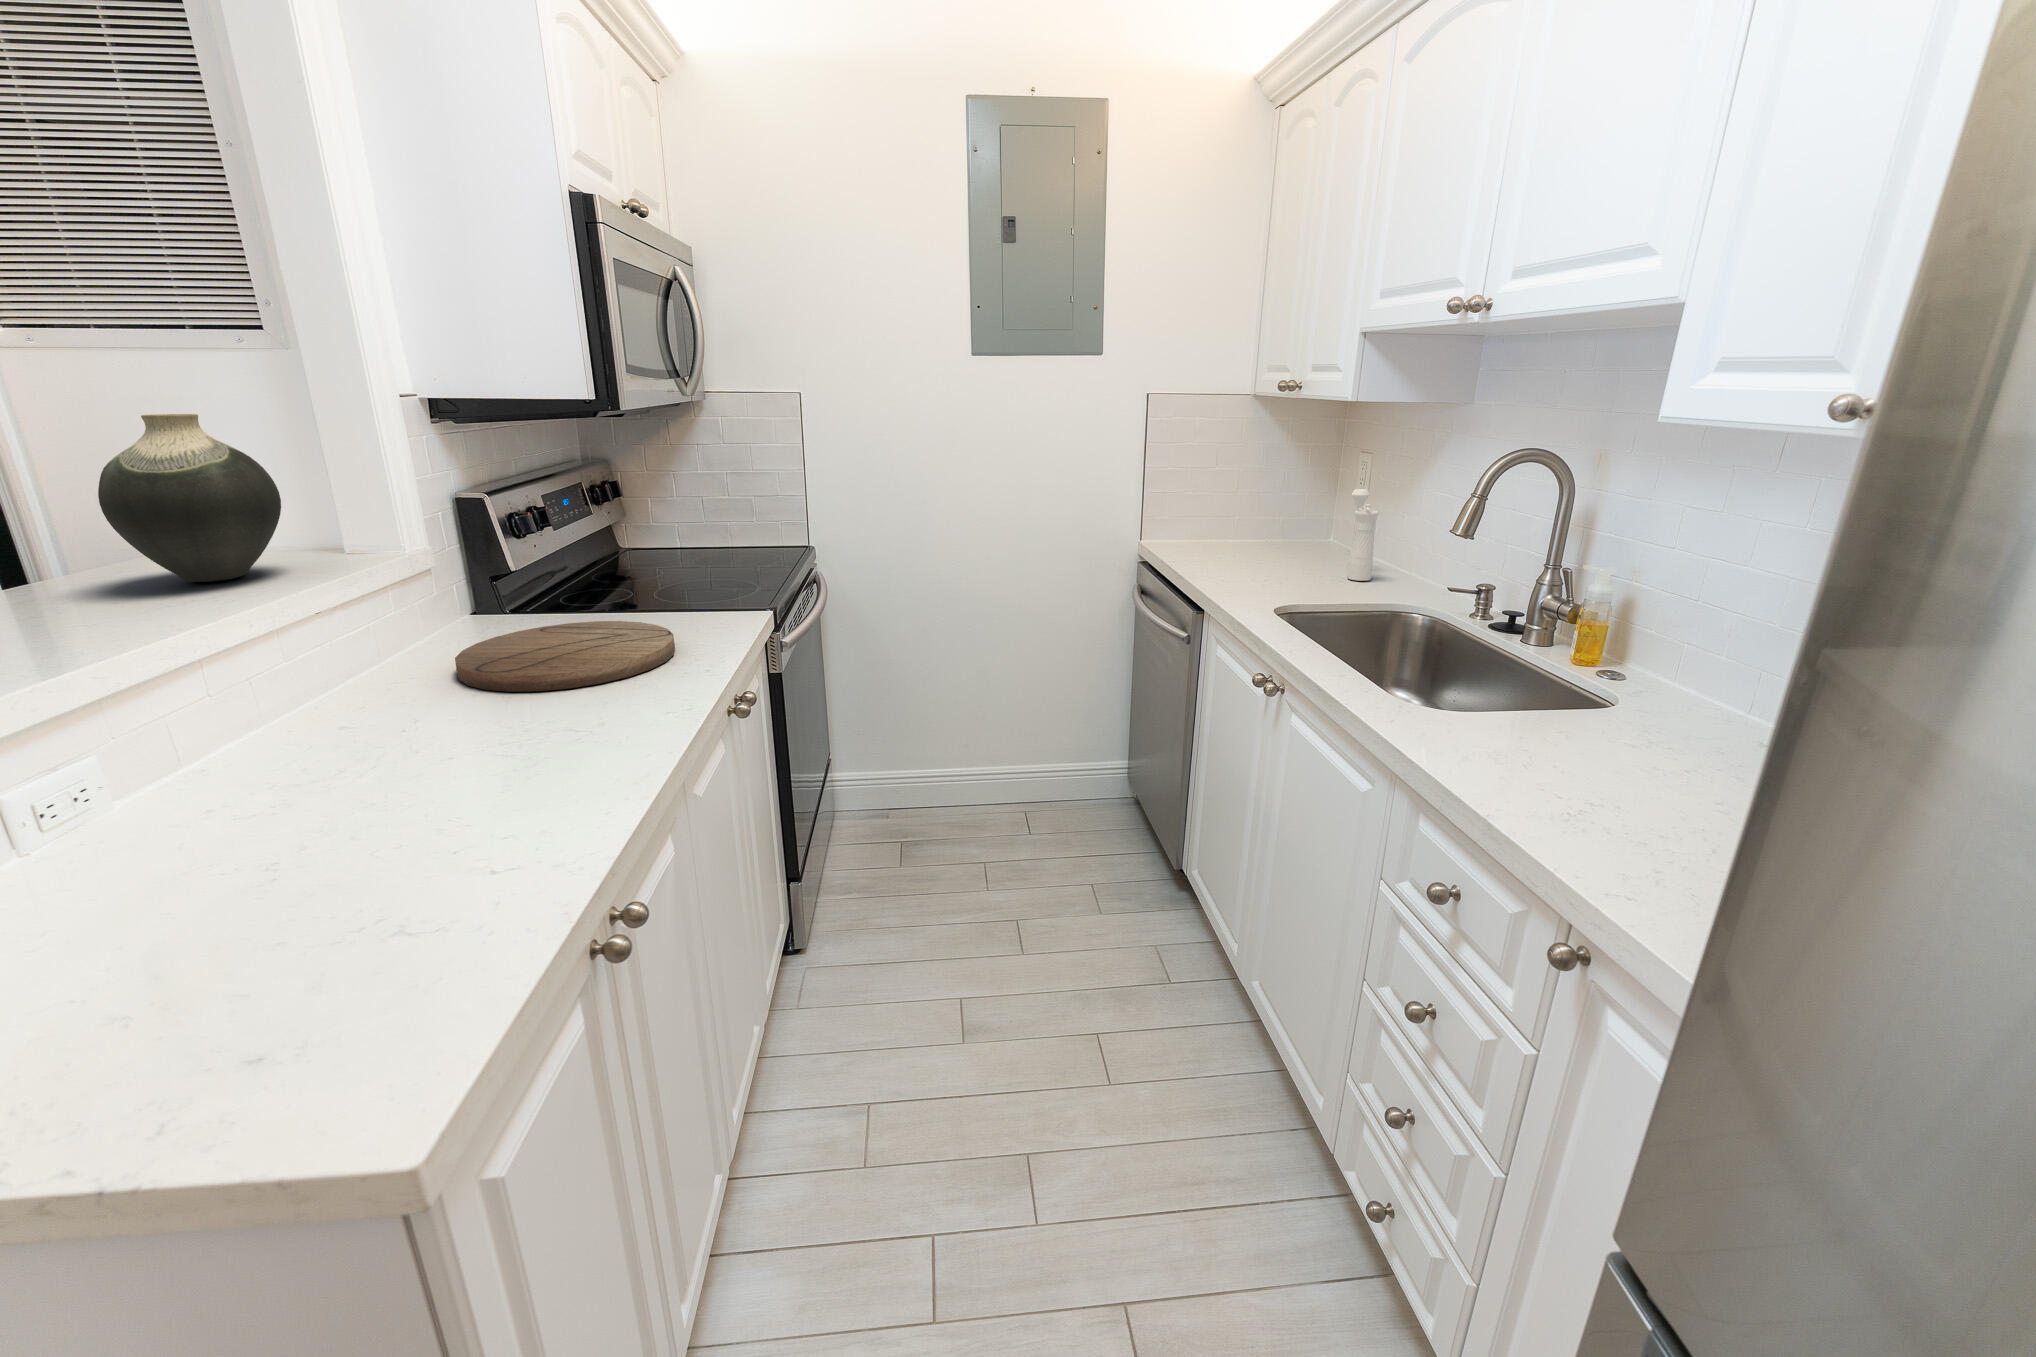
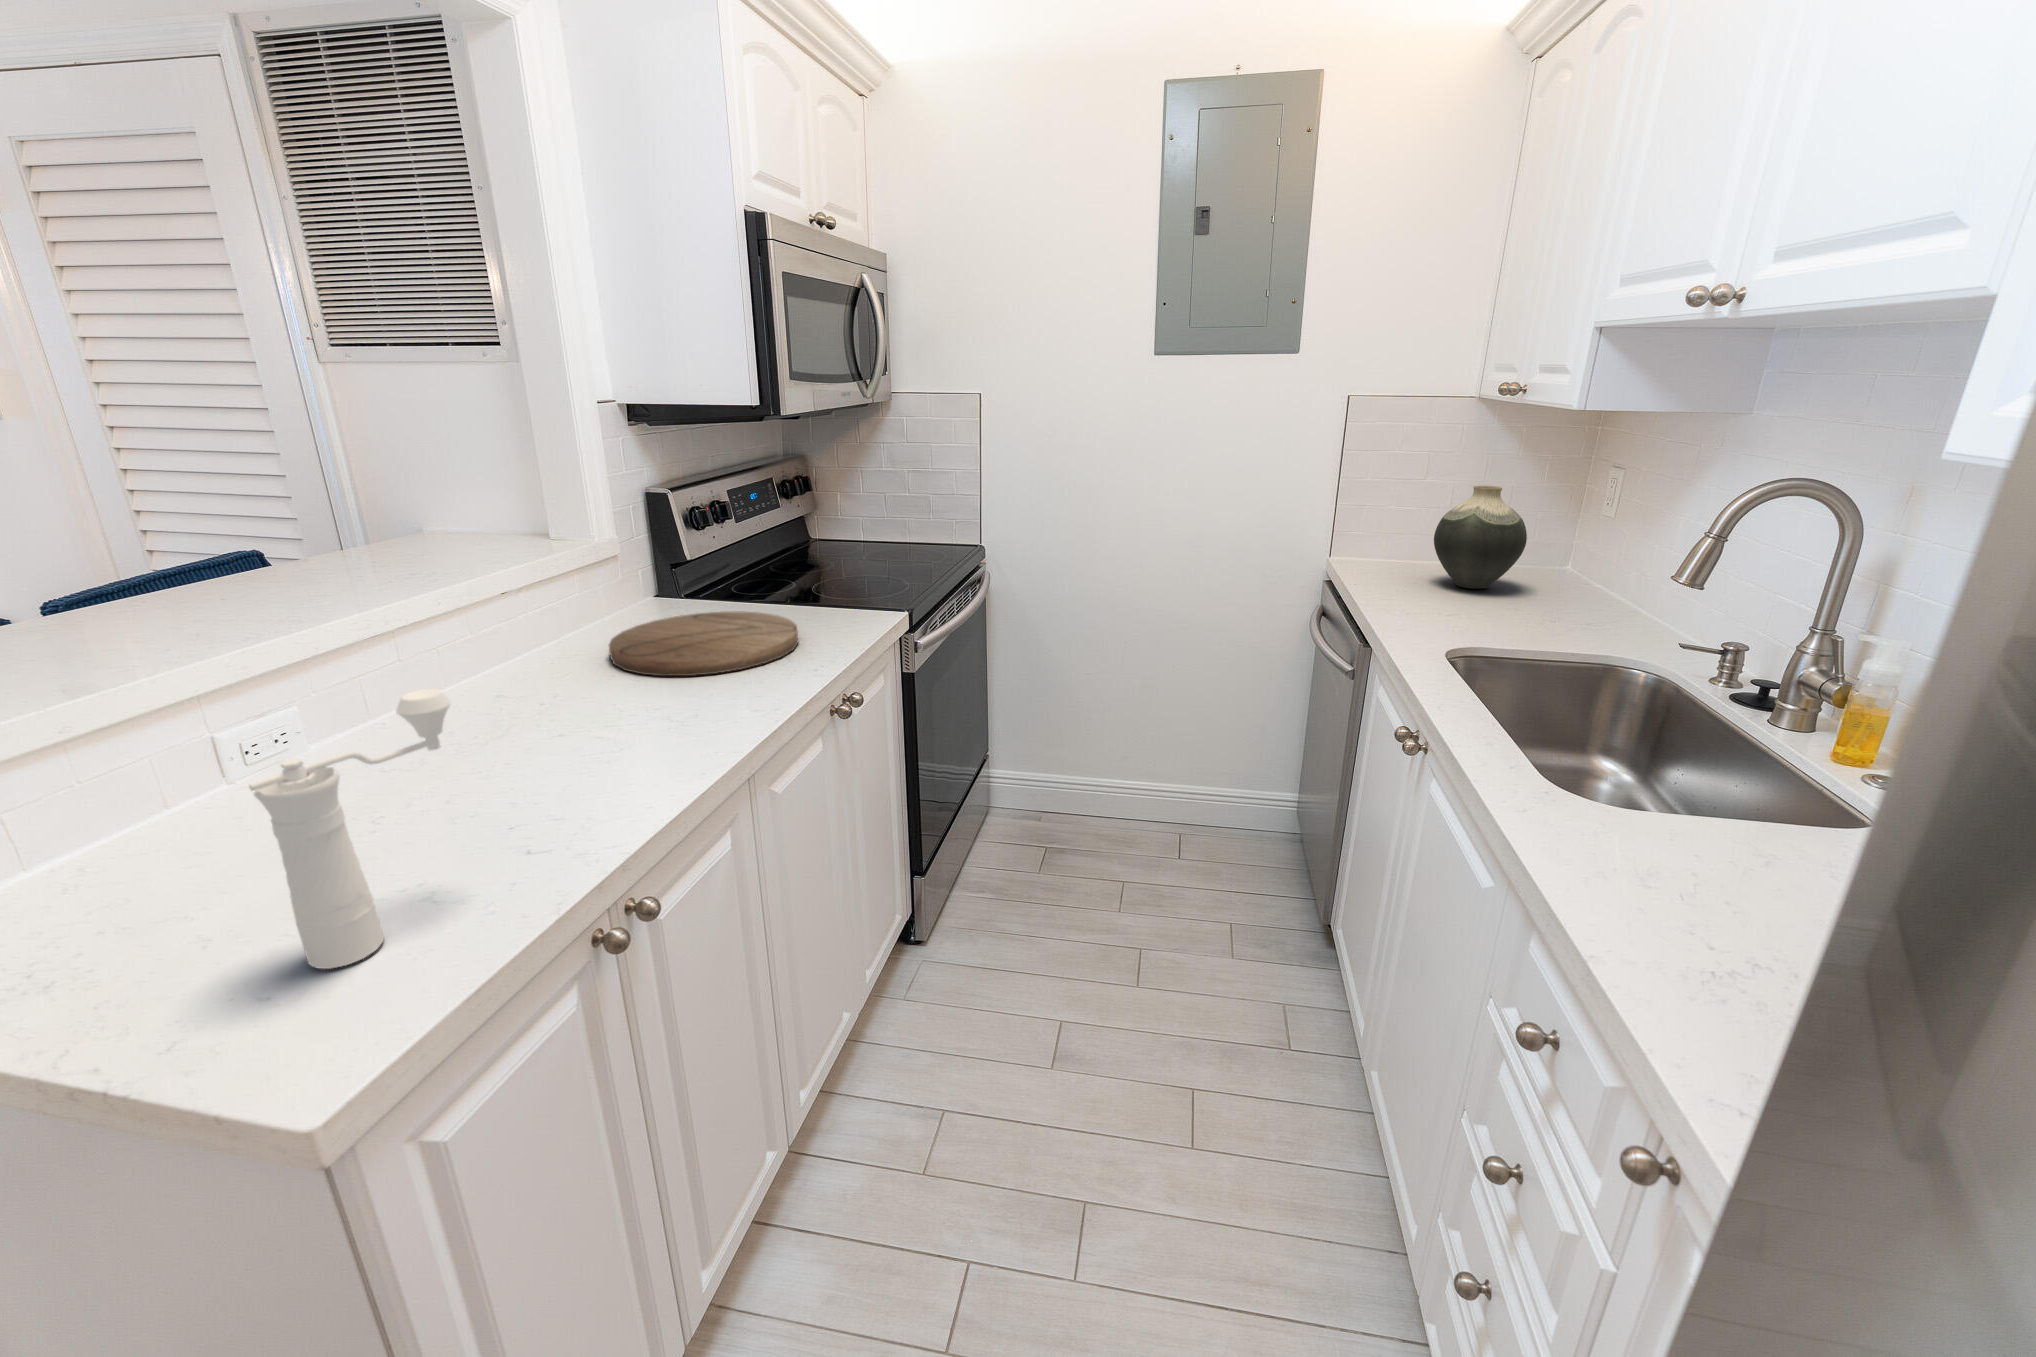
vase: present [98,414,281,582] -> present [1434,486,1527,589]
pepper mill: present [1347,489,1379,581] -> present [249,689,452,969]

